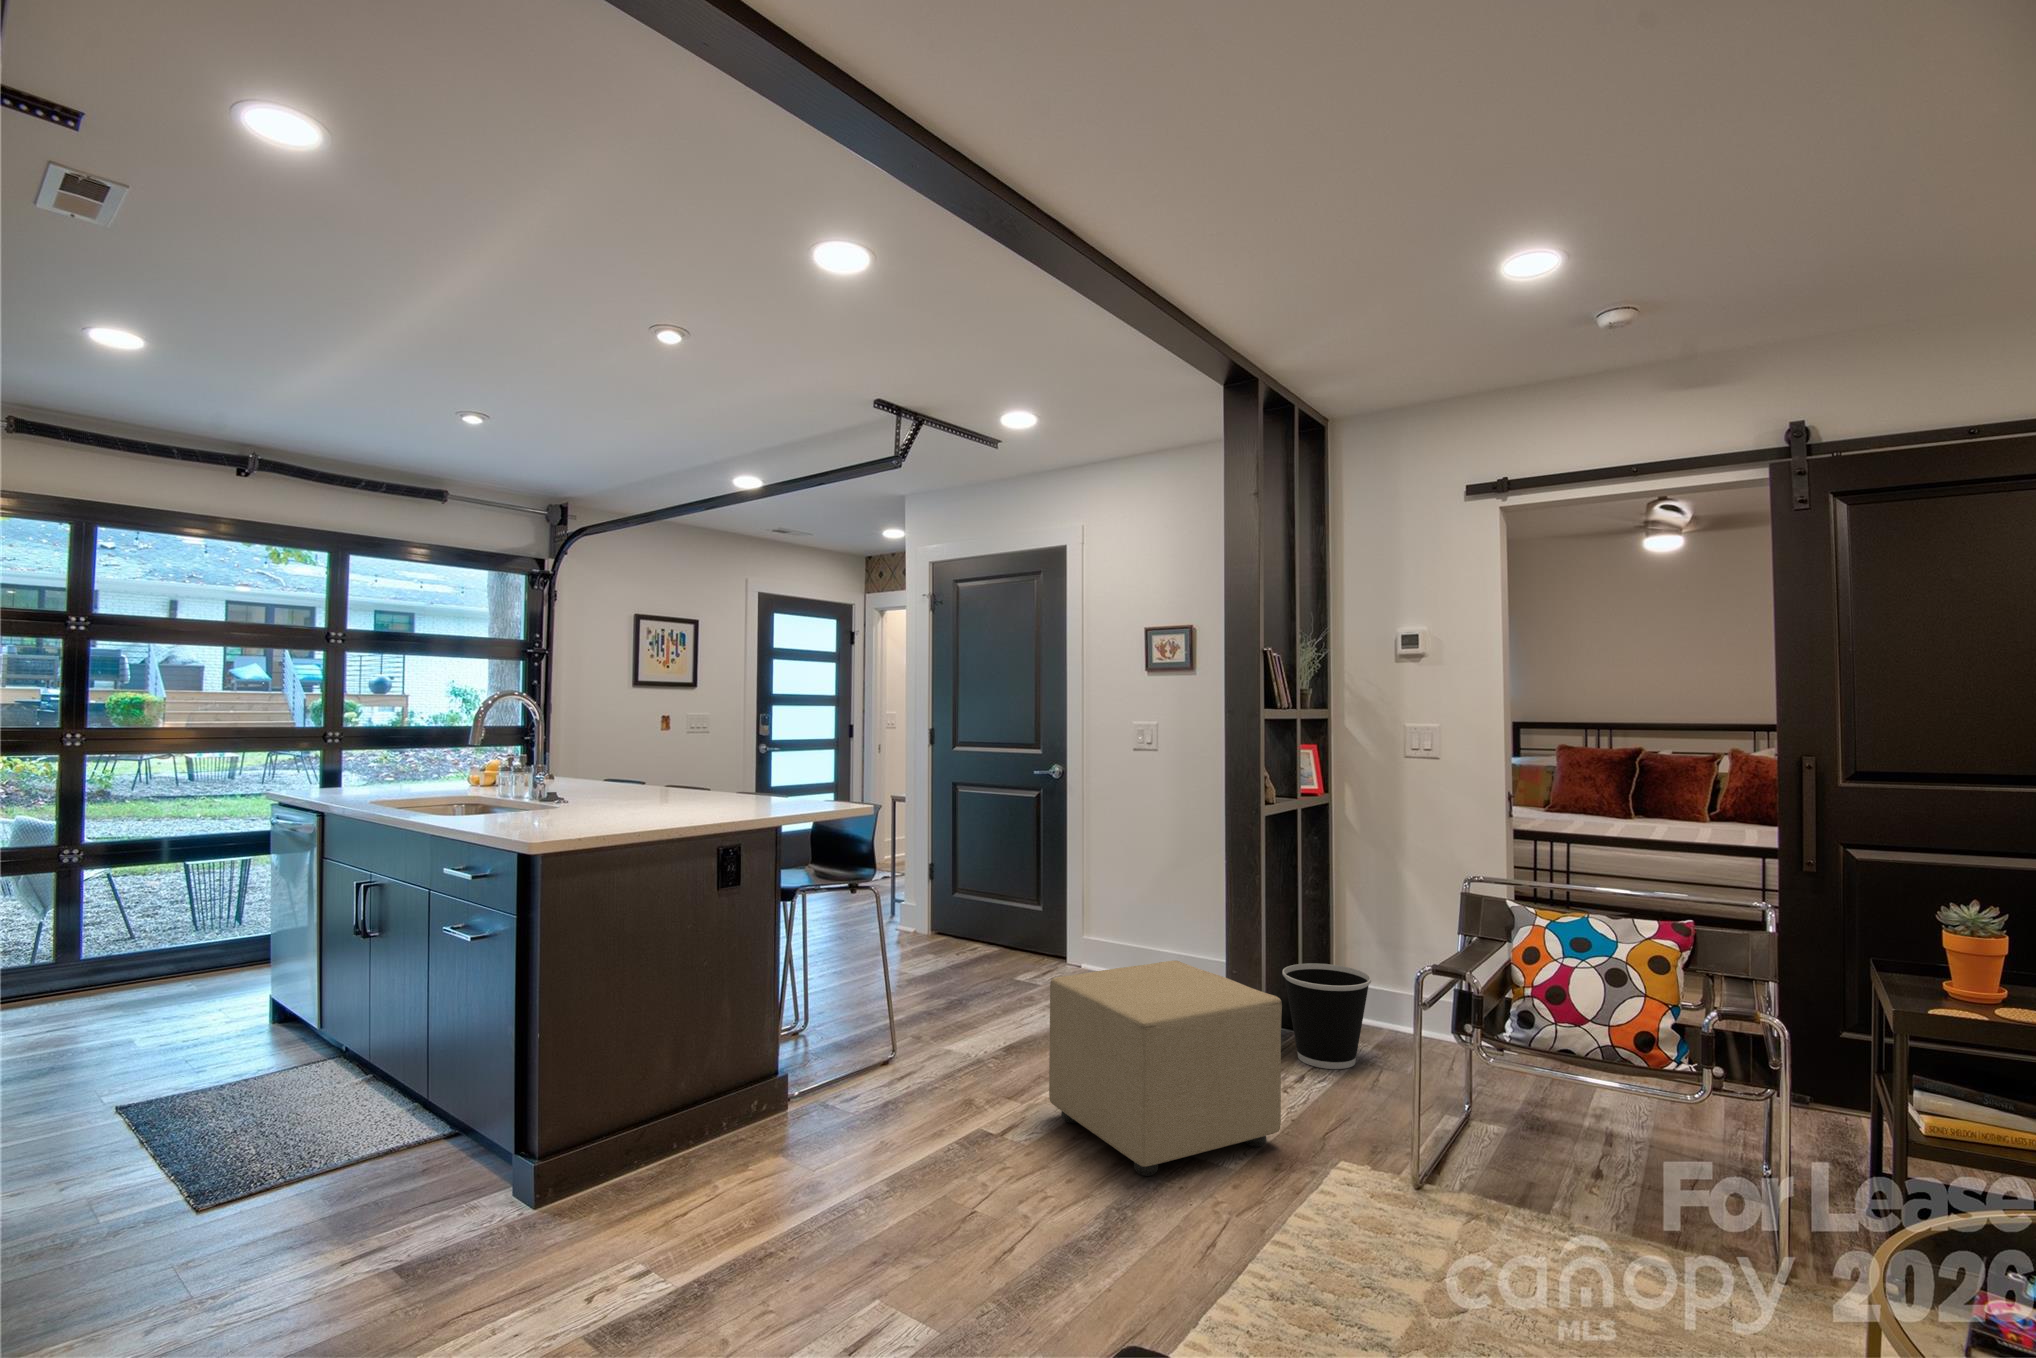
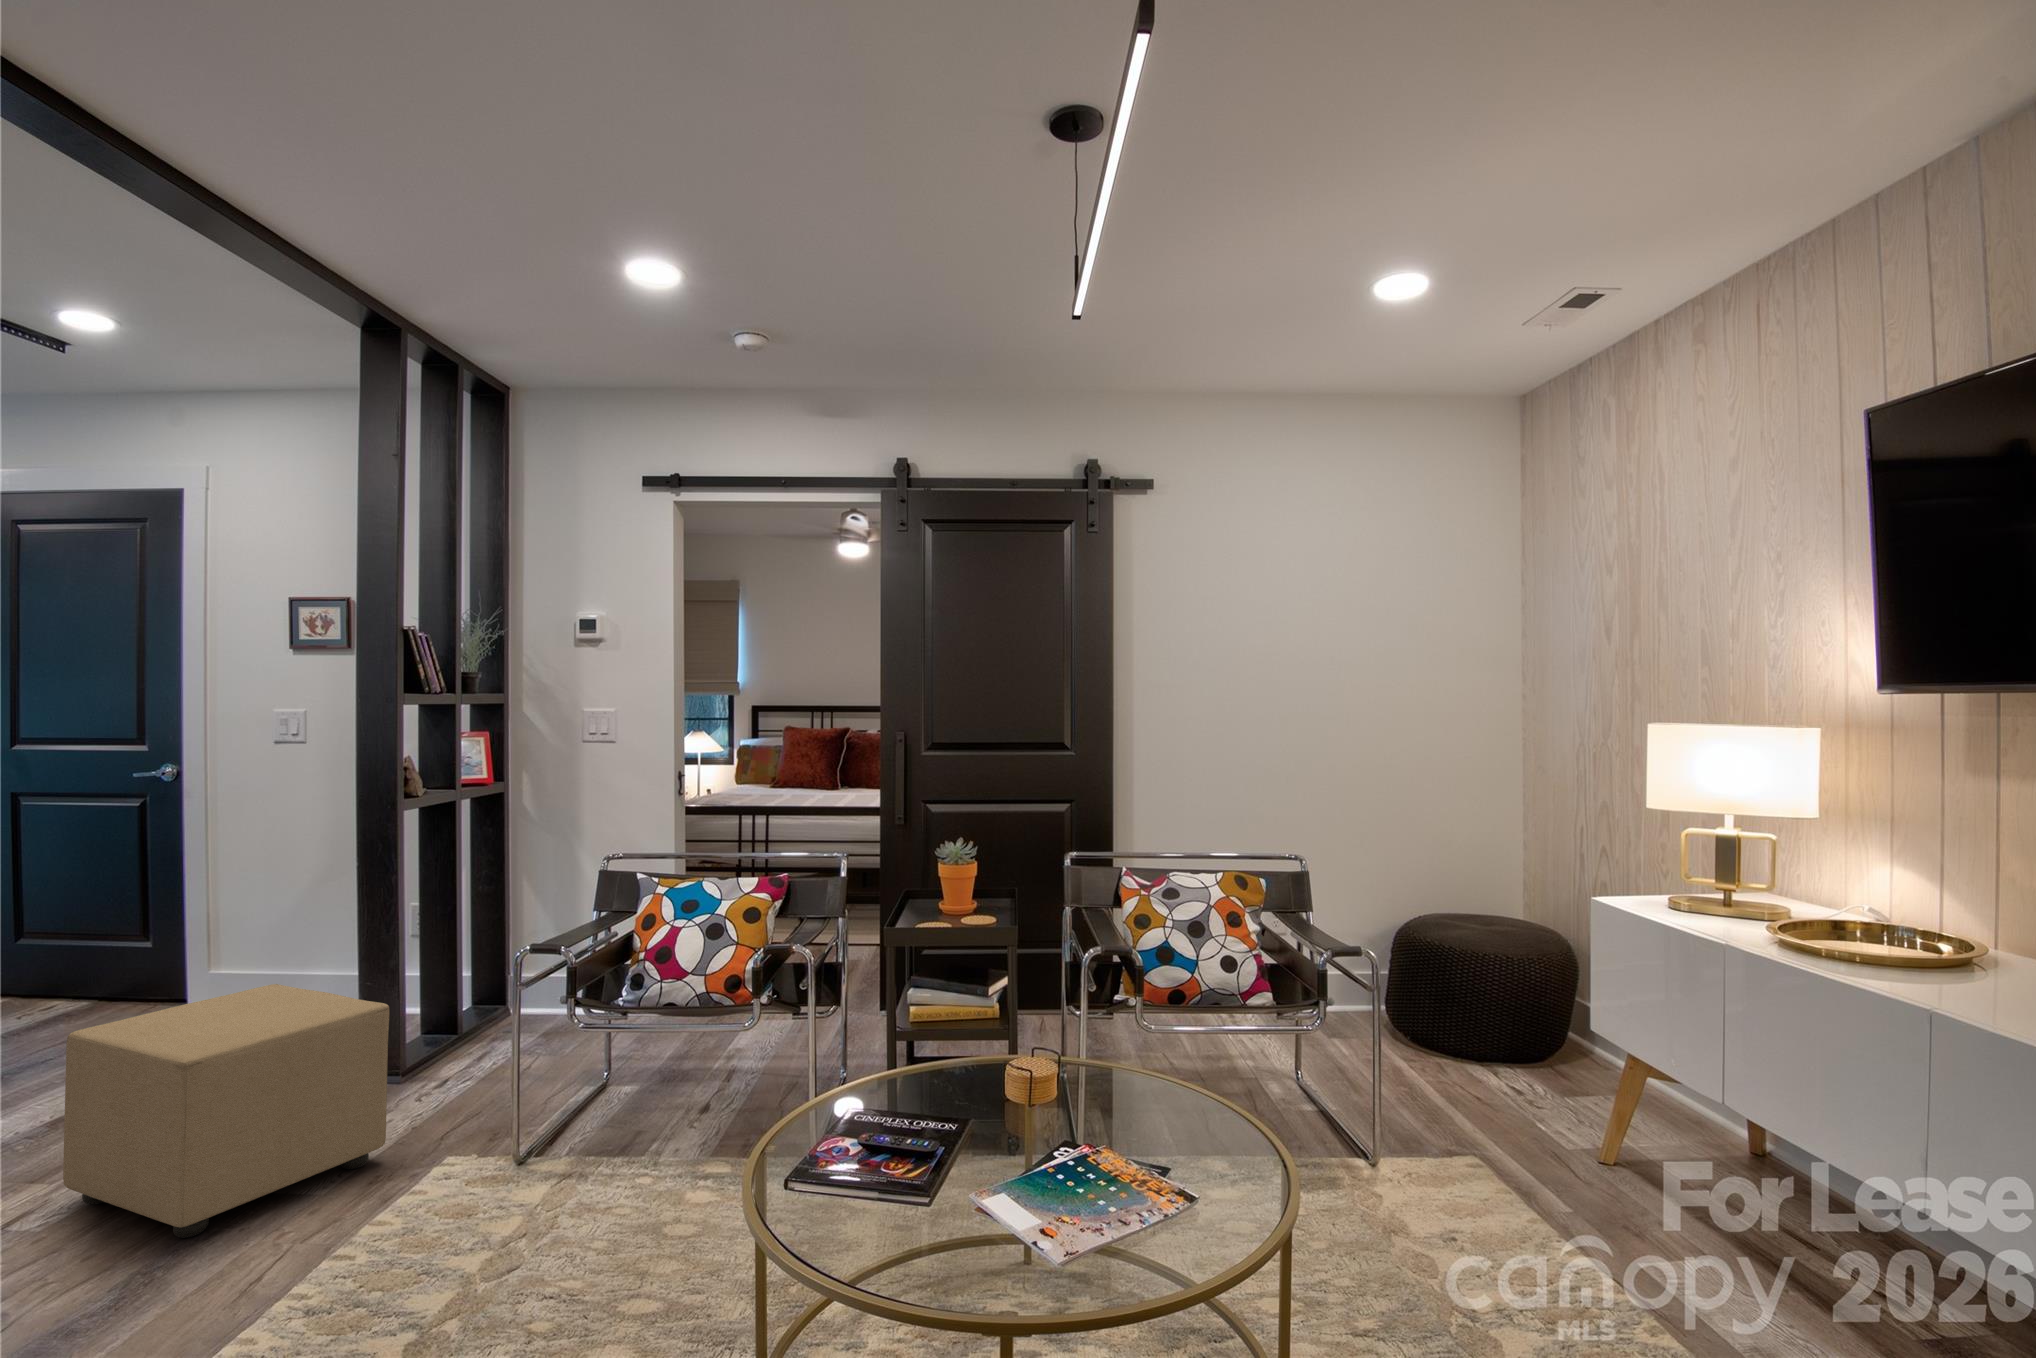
wastebasket: present [1282,963,1371,1069] -> none [430,961,530,1070]

